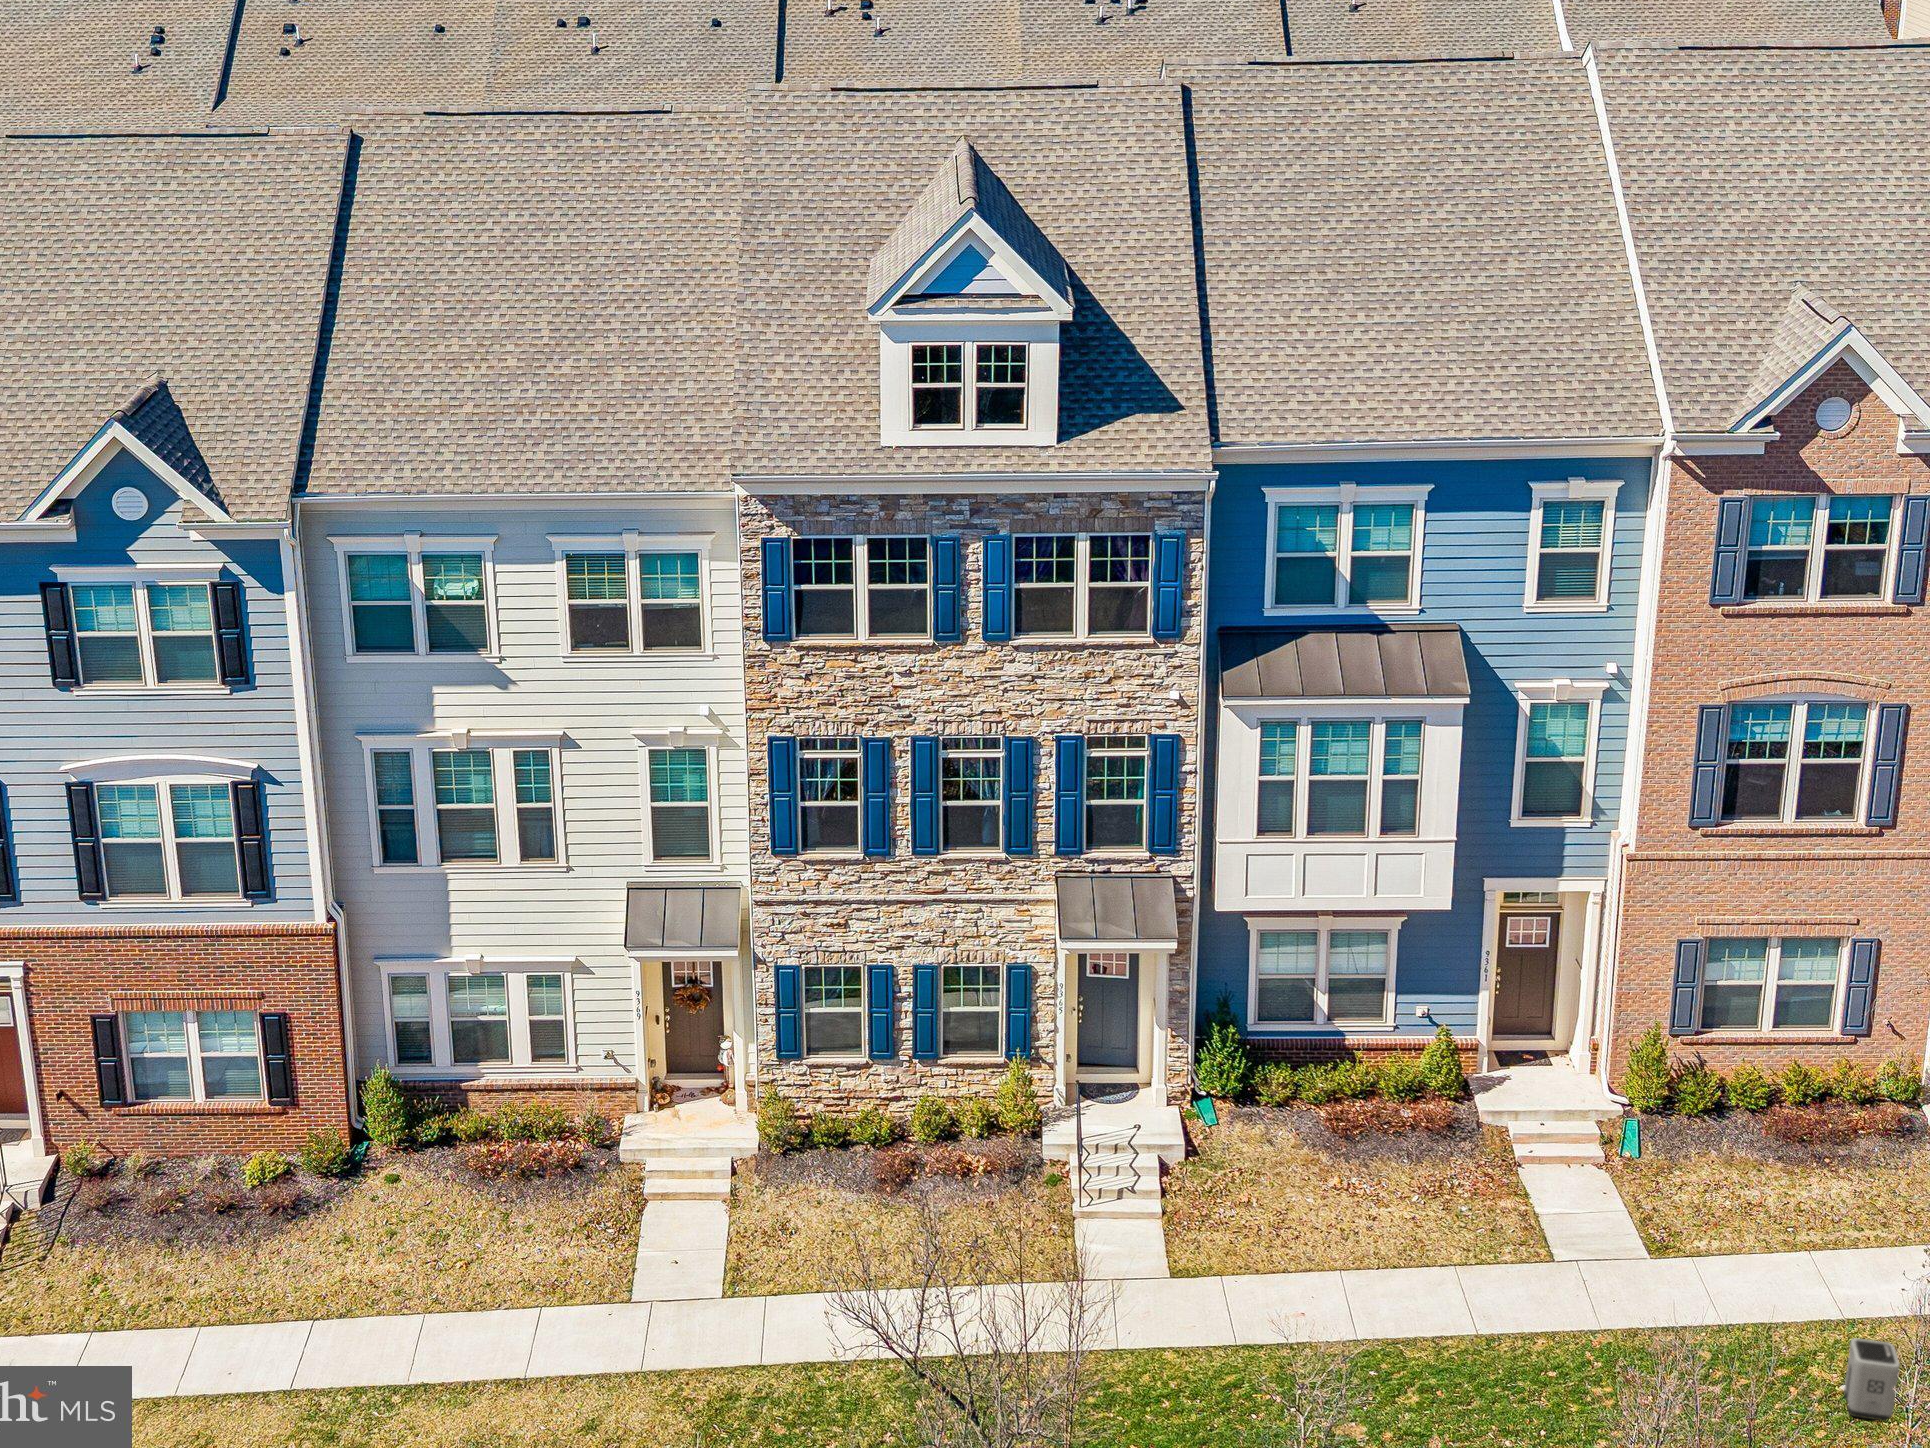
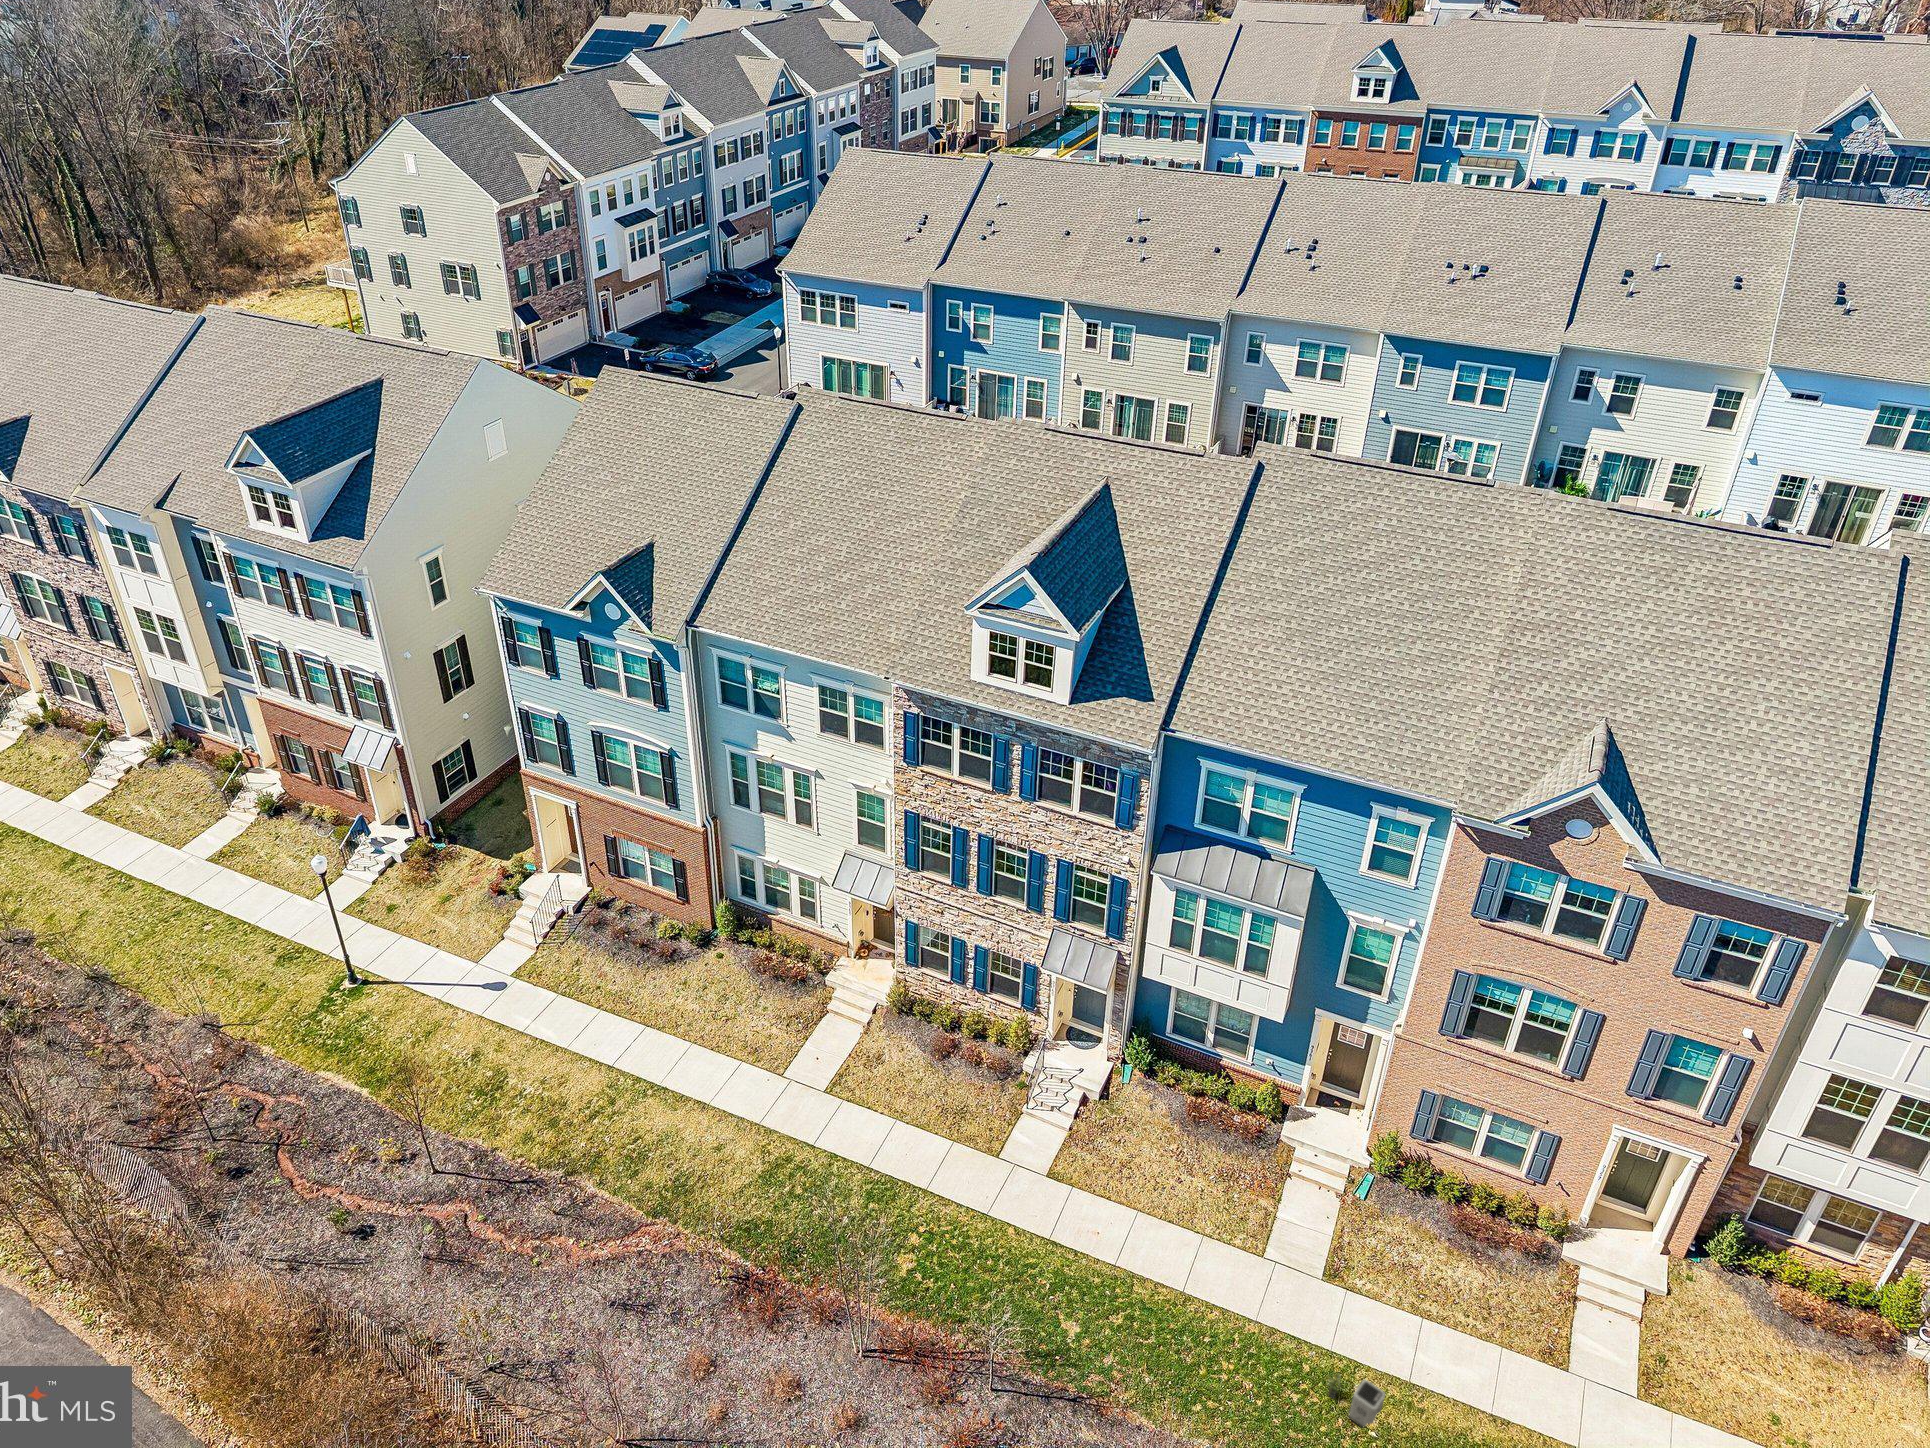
potted plant: none [1791,1350,1822,1401] -> present [1328,1373,1342,1397]

